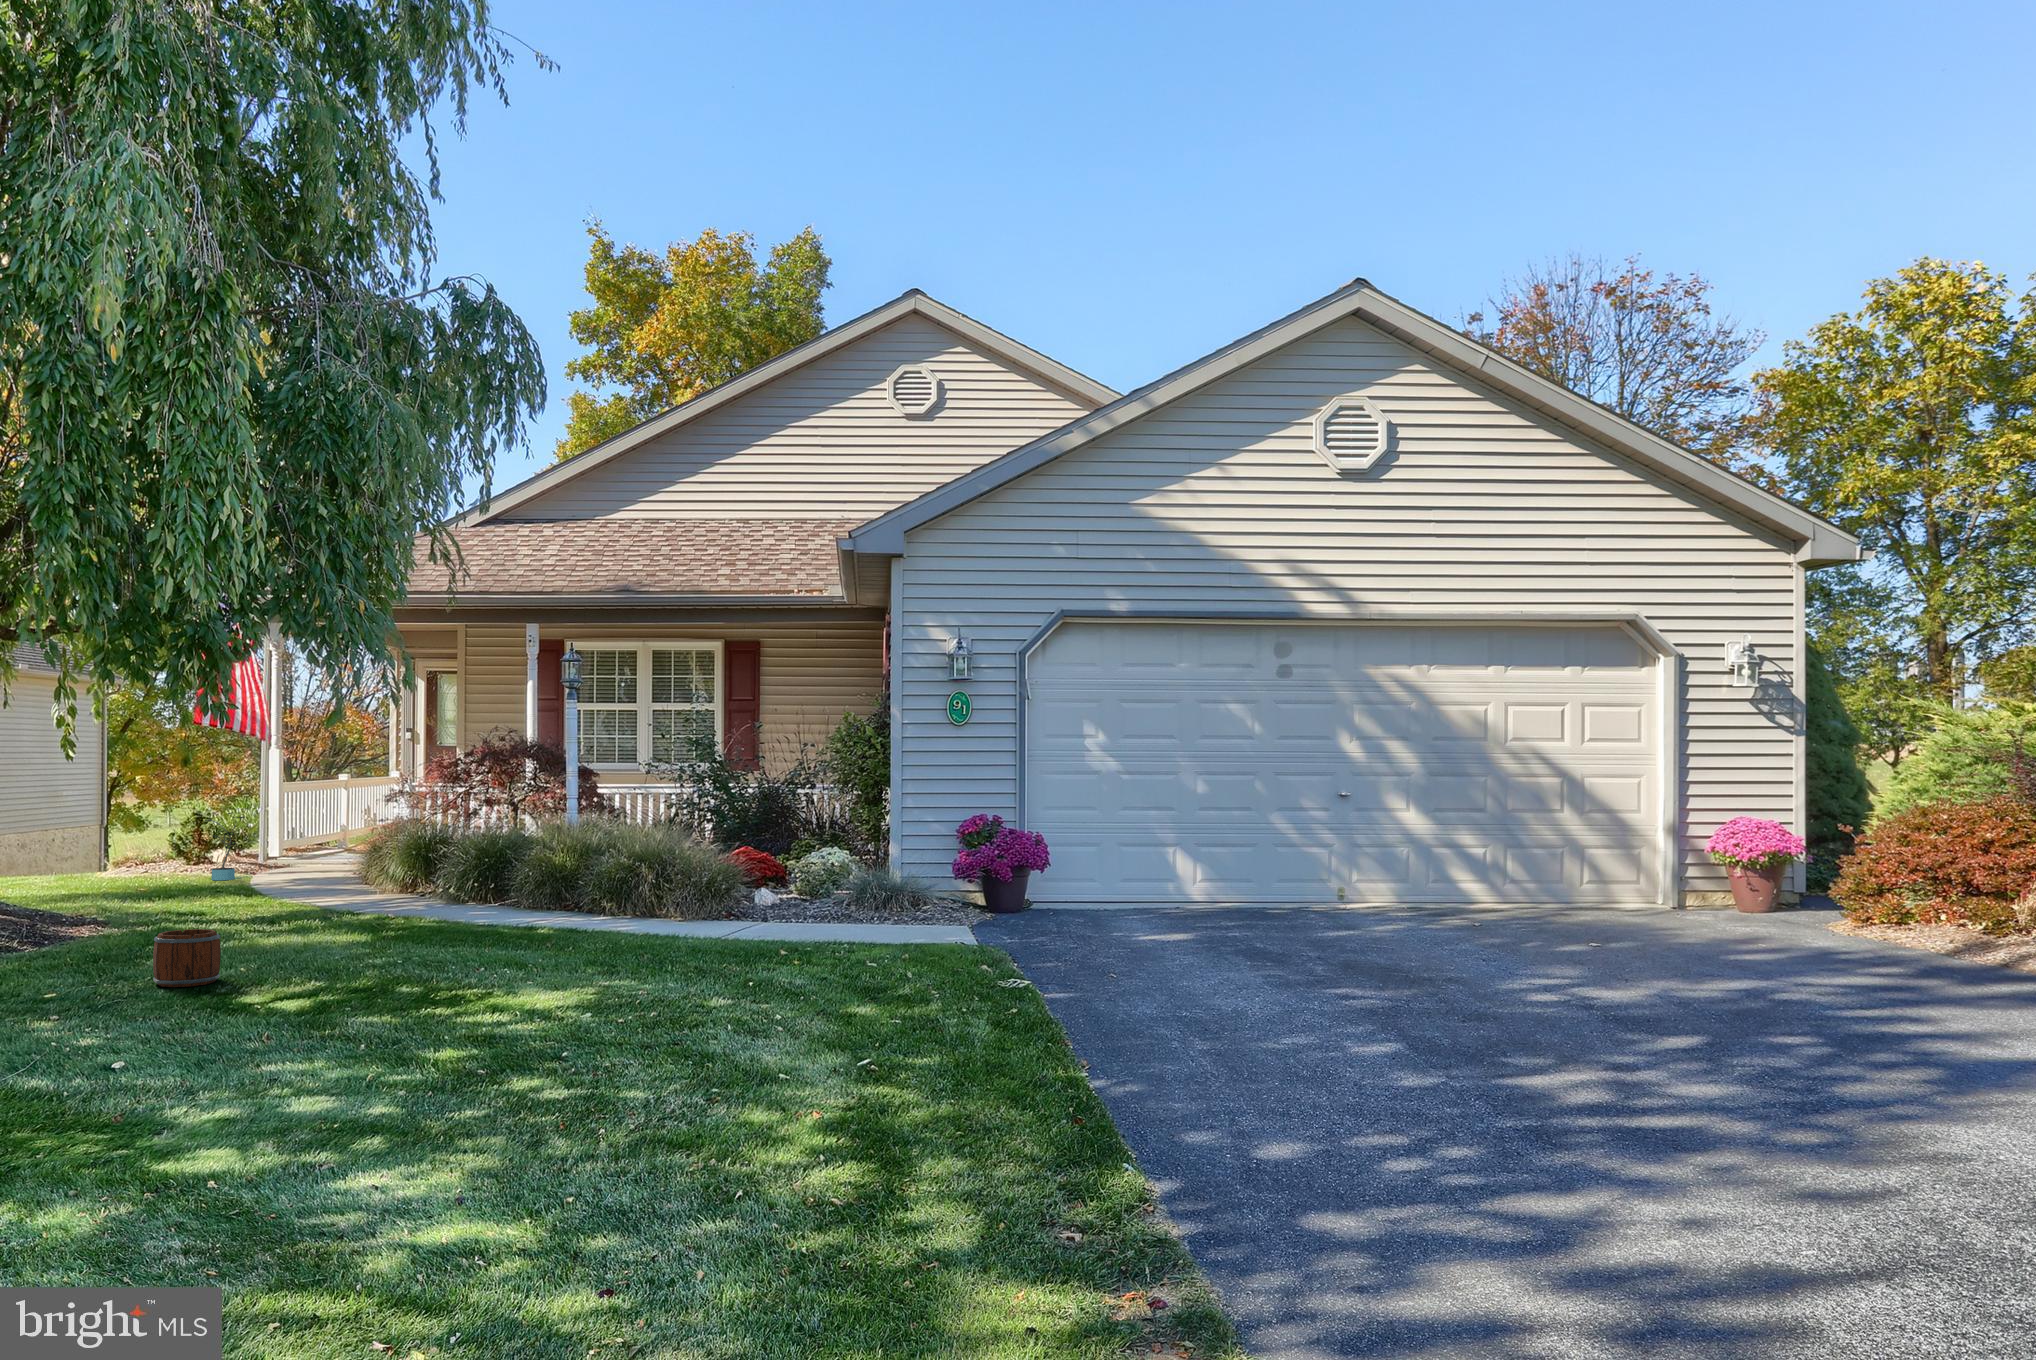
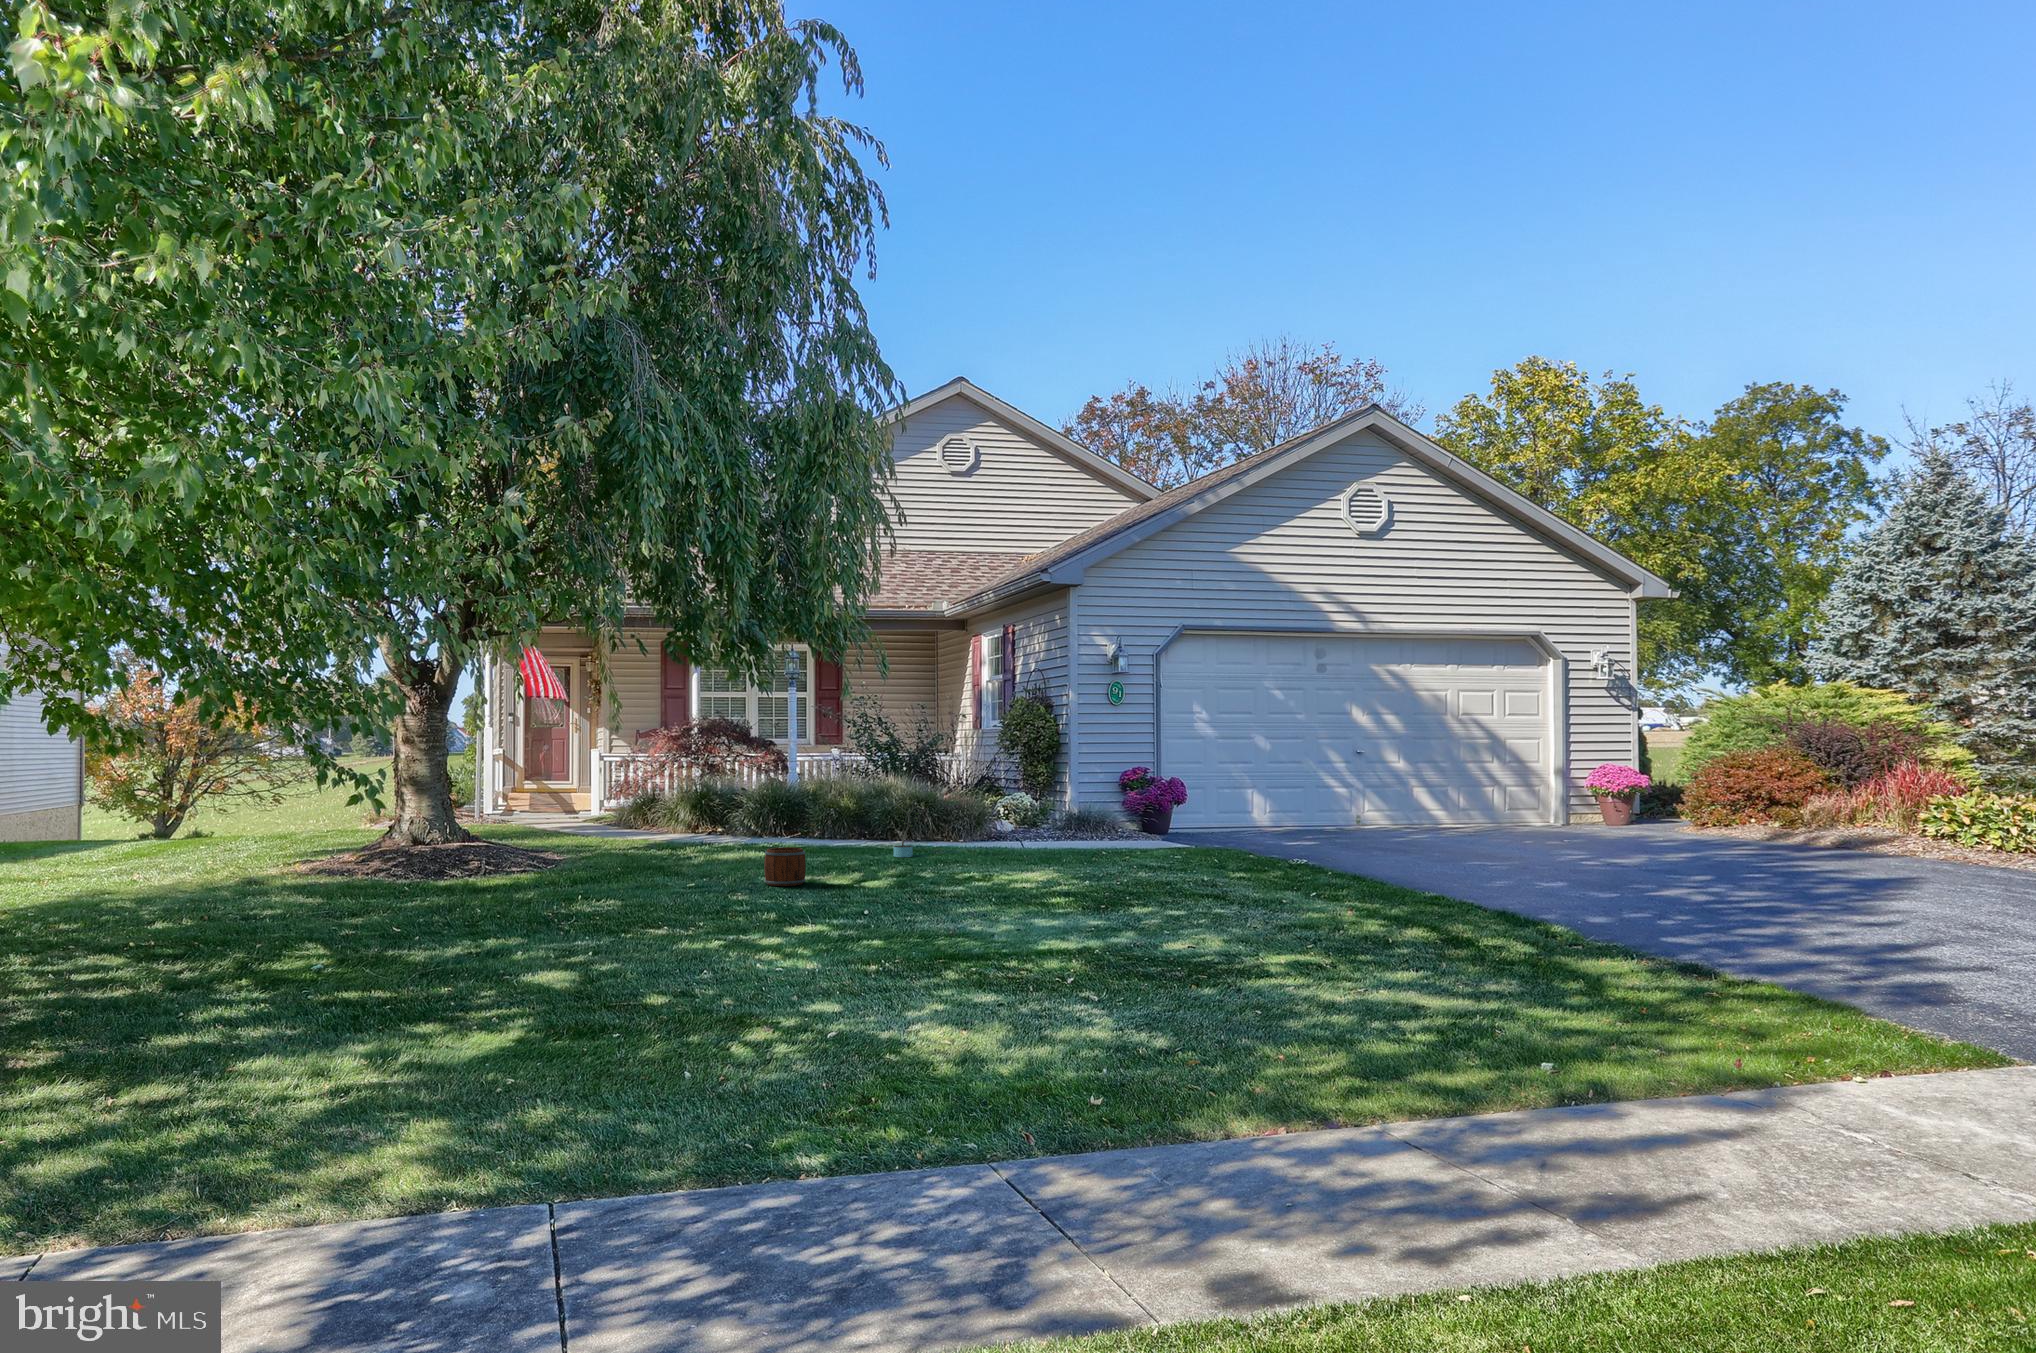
potted plant: present [205,813,245,880] -> present [886,795,920,857]

